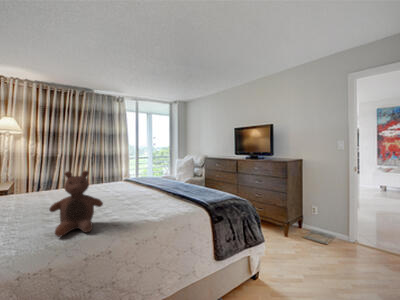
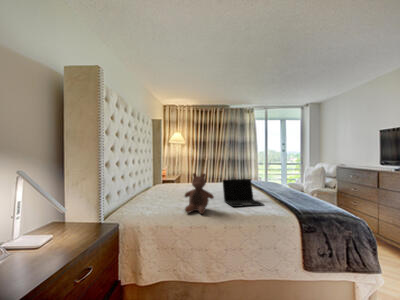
laptop: none [107,174,163,212] -> present [223,179,264,207]

